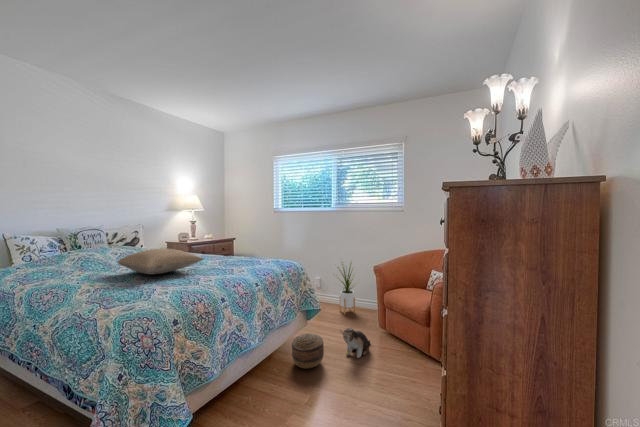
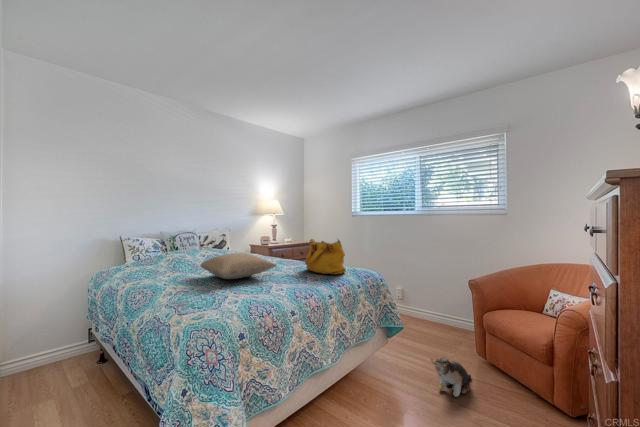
handbag: none [231,233,270,266] -> present [305,239,346,275]
house plant: present [337,263,355,315] -> none [420,268,457,336]
basket: present [292,333,324,368] -> none [371,357,410,400]

